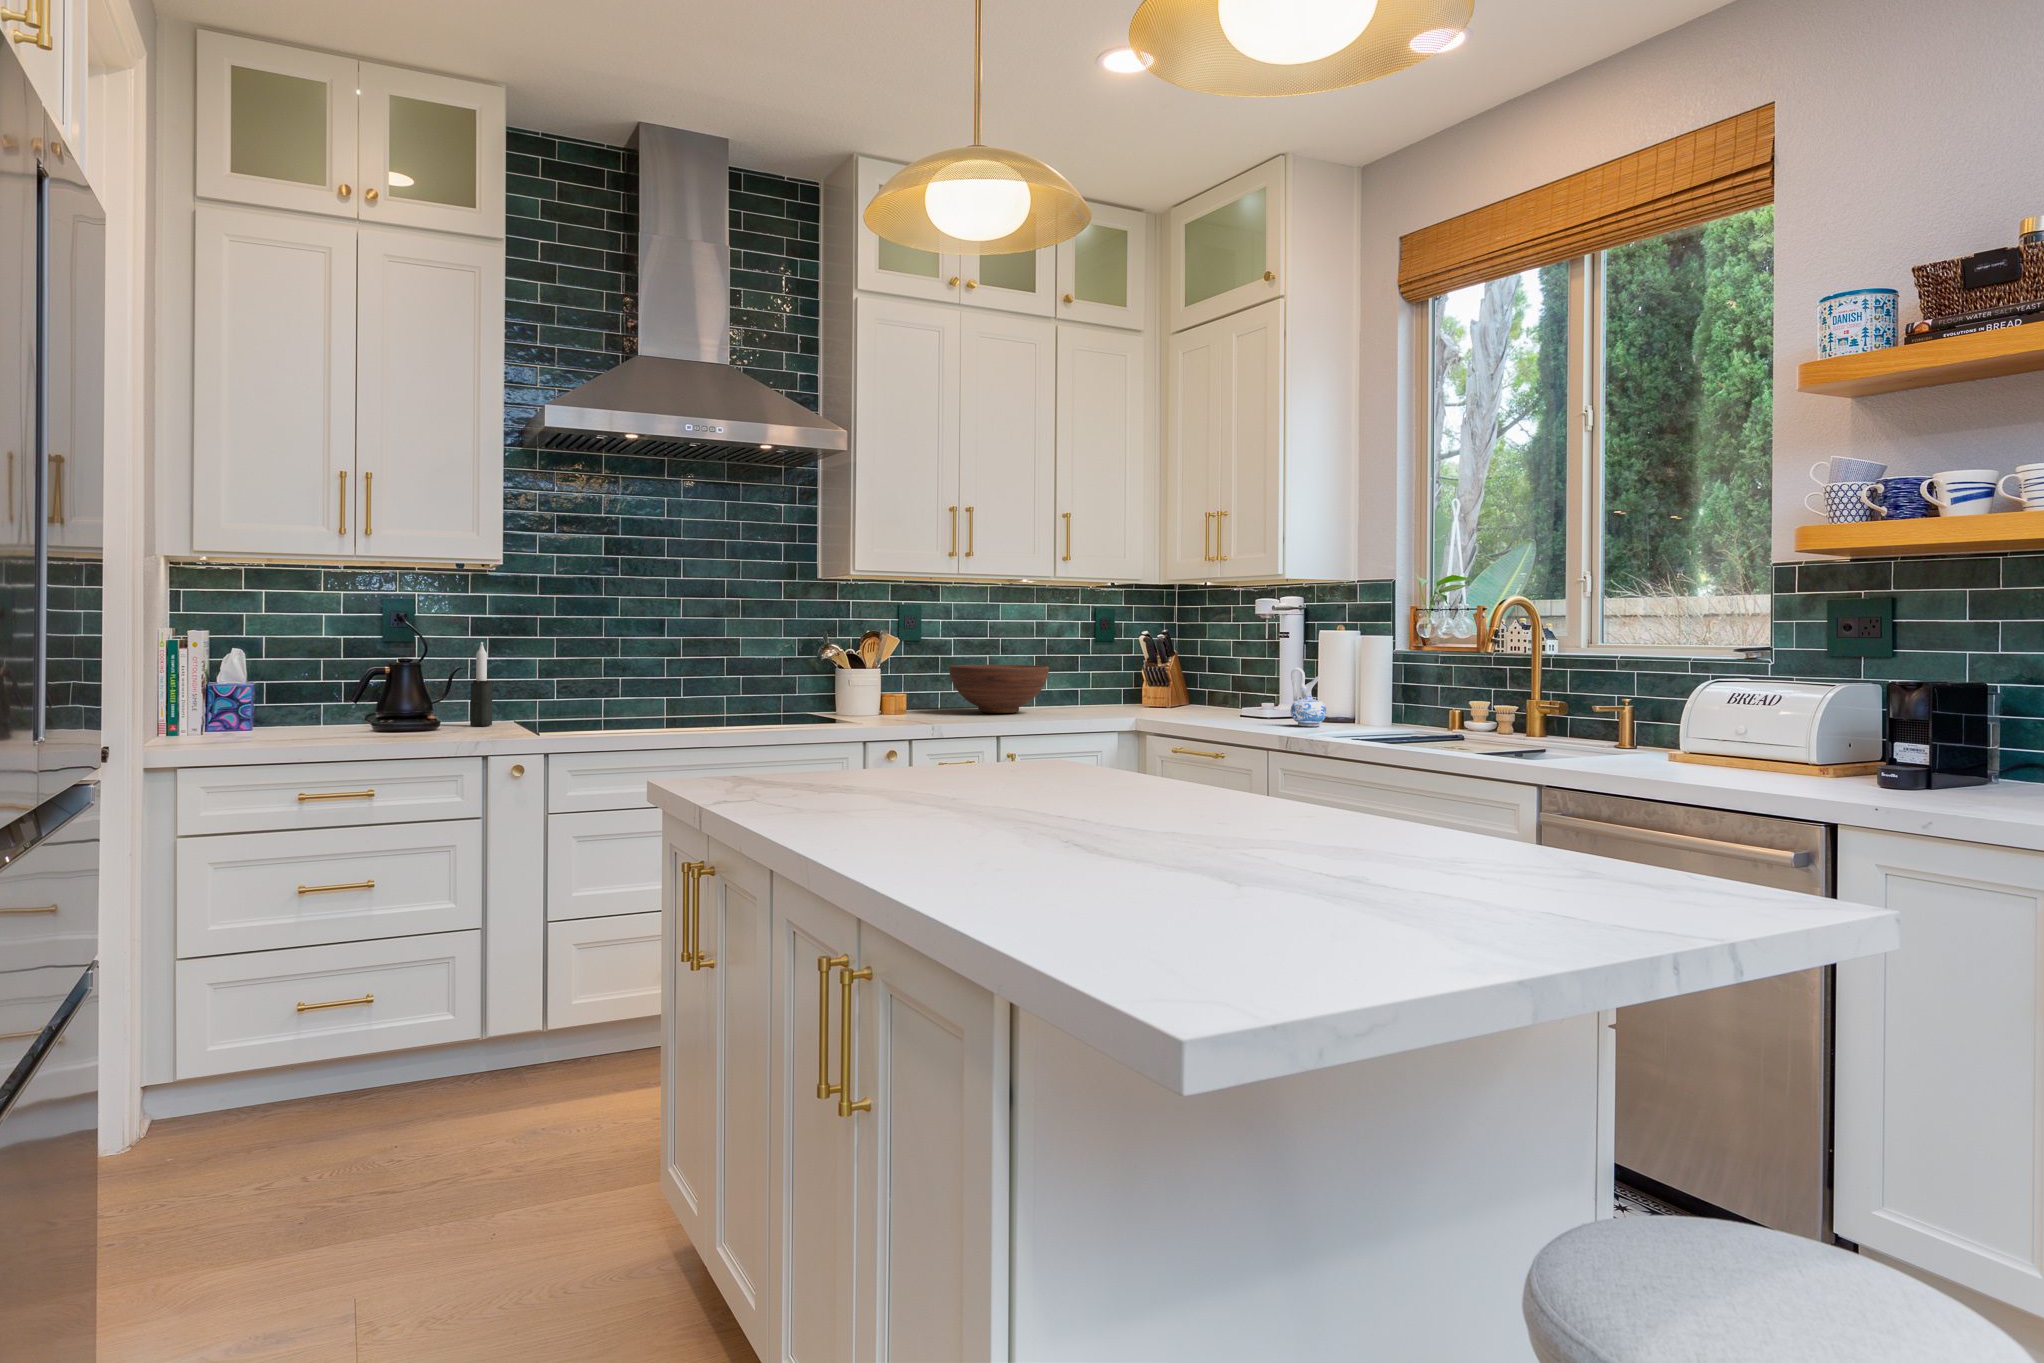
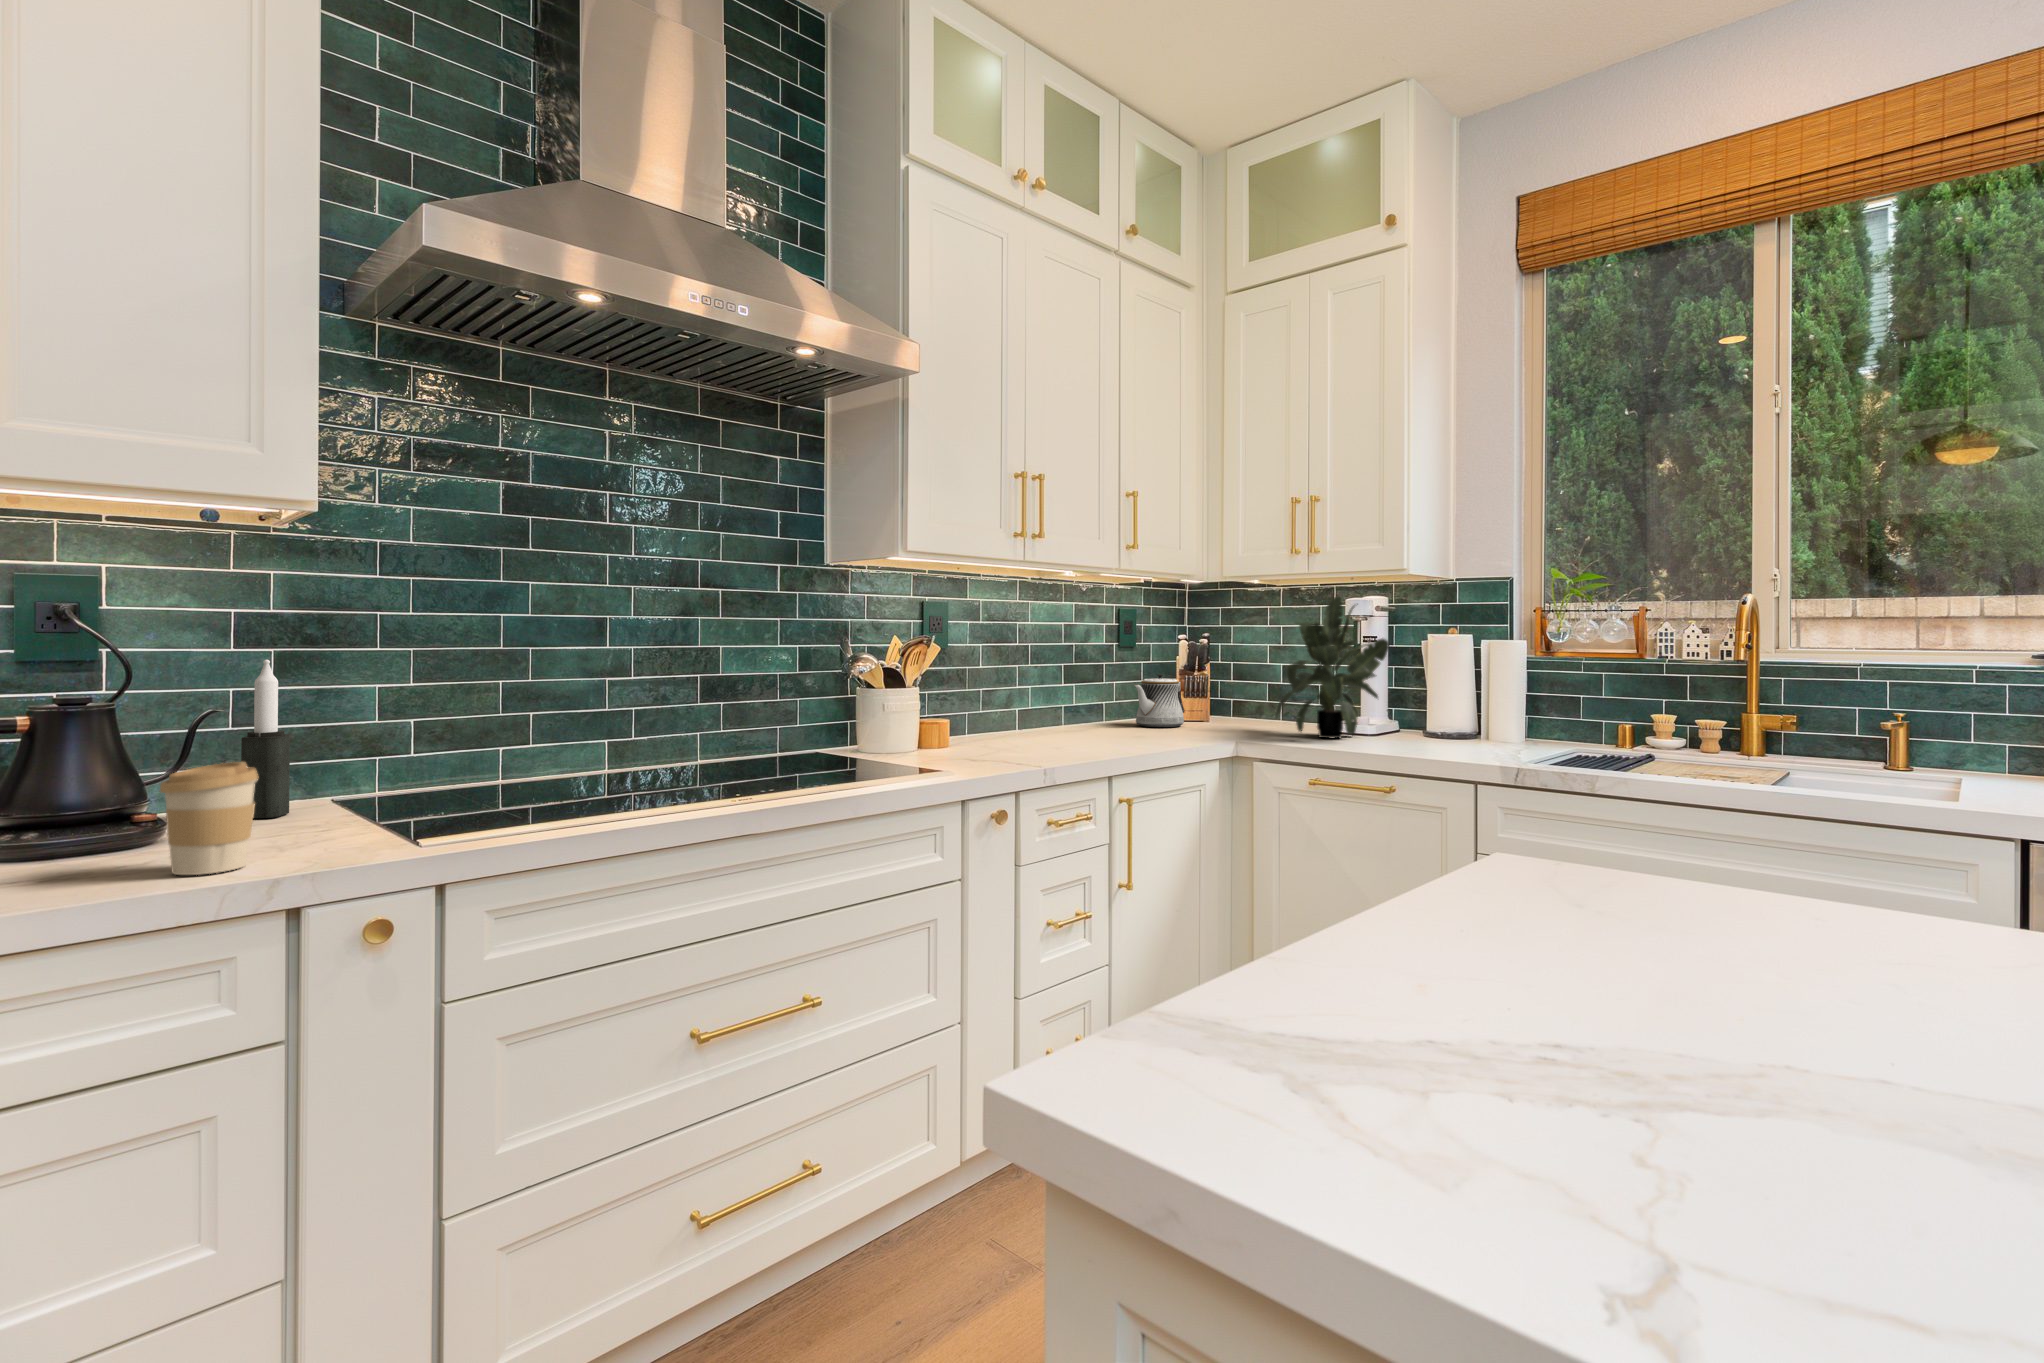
potted plant: none [1182,598,1277,718] -> present [1275,596,1390,739]
teapot: none [1086,664,1143,709] -> present [1134,674,1184,727]
fruit bowl: present [949,665,1049,713] -> none [995,678,1122,741]
ceramic pitcher: present [1291,668,1326,726] -> none [1443,679,1486,748]
coffee cup: none [432,689,470,739] -> present [160,762,258,875]

